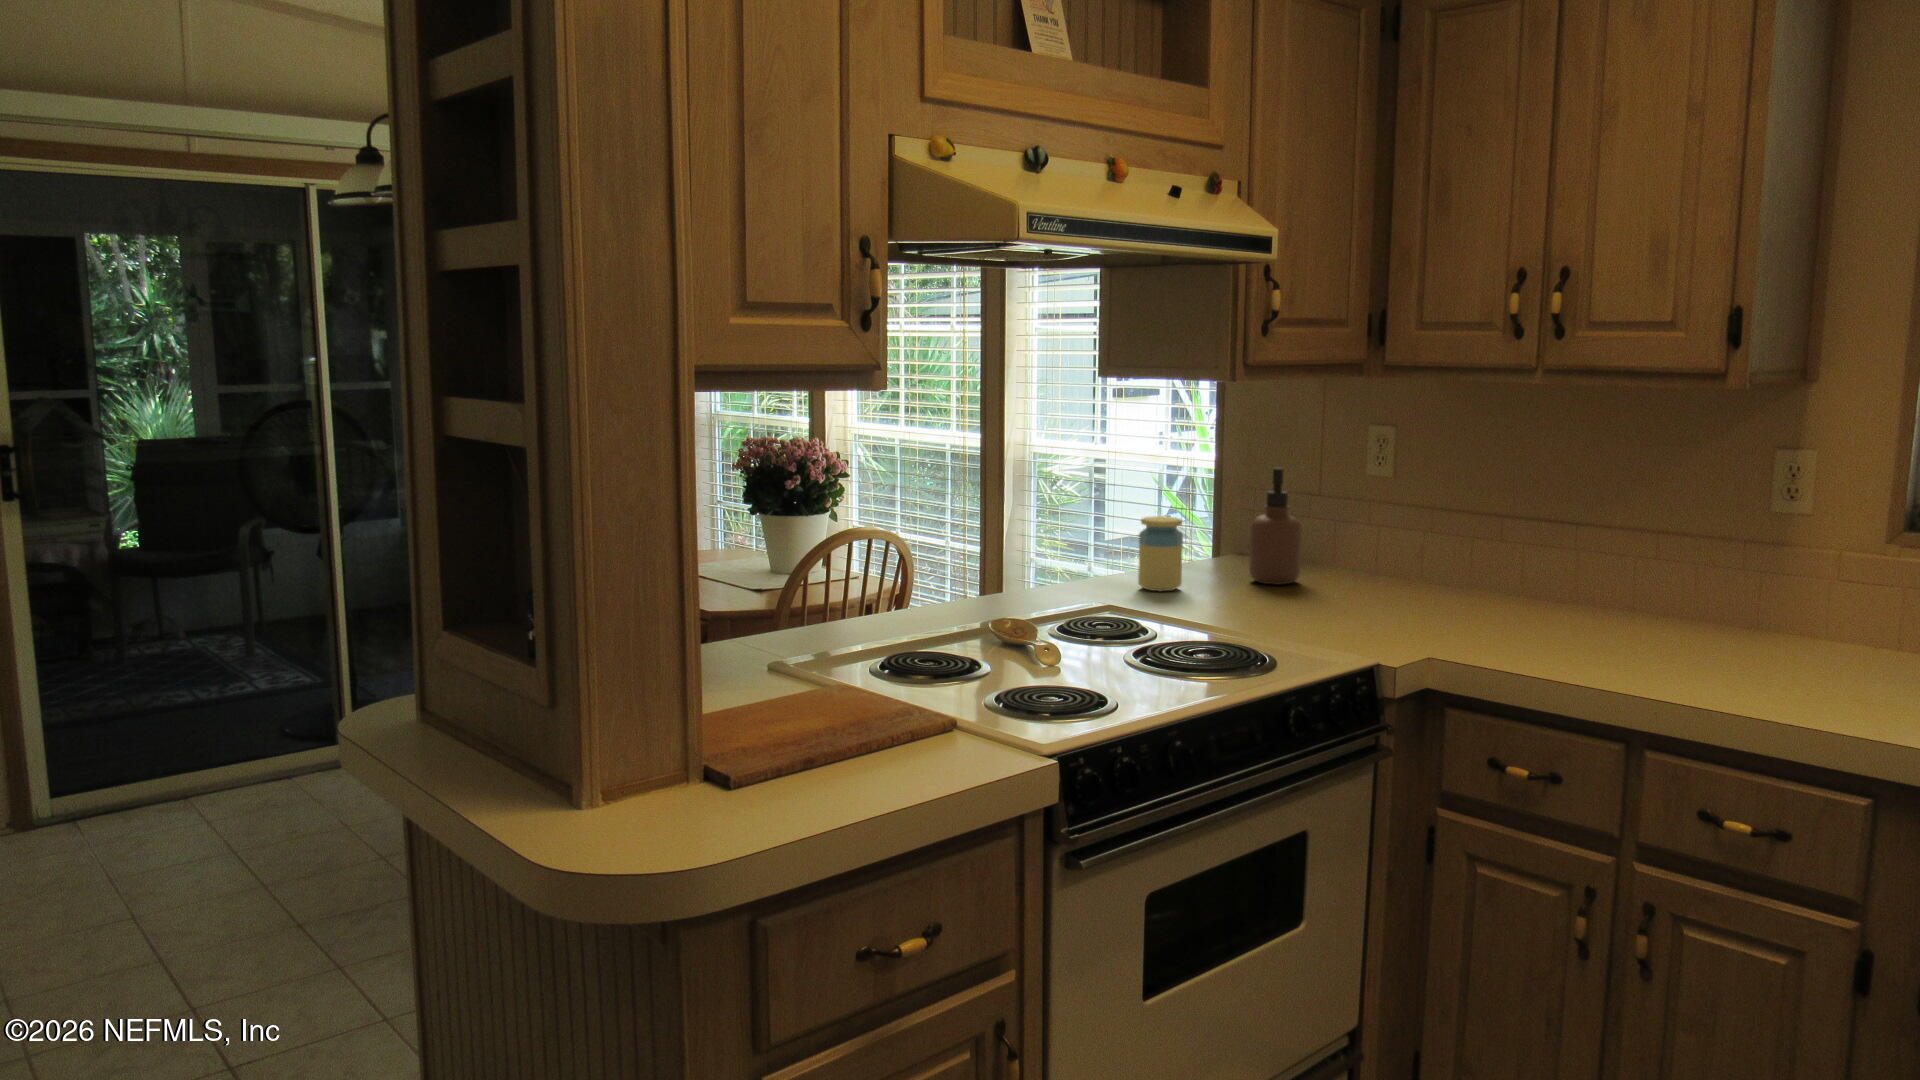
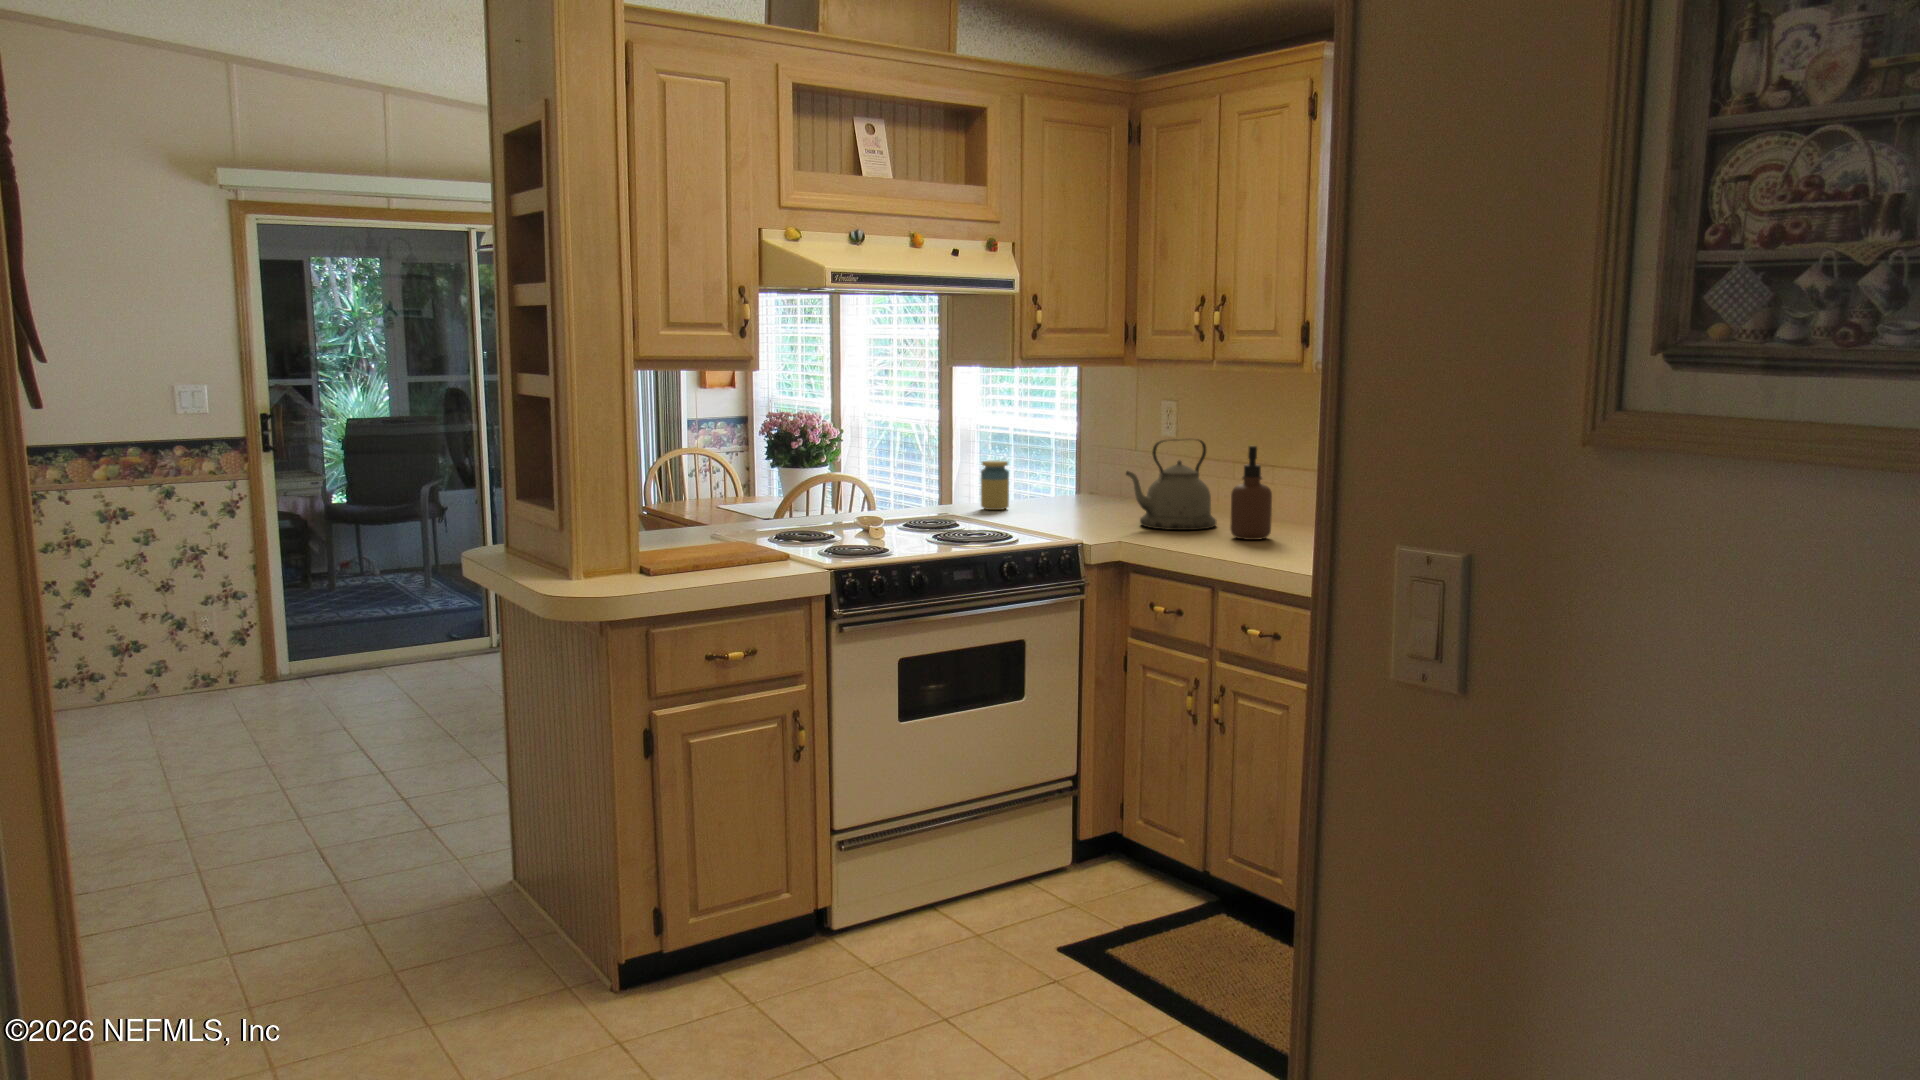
soap dispenser: present [1249,468,1302,585] -> present [1230,446,1272,540]
kettle: none [1428,488,1554,633] -> present [1126,439,1217,530]

